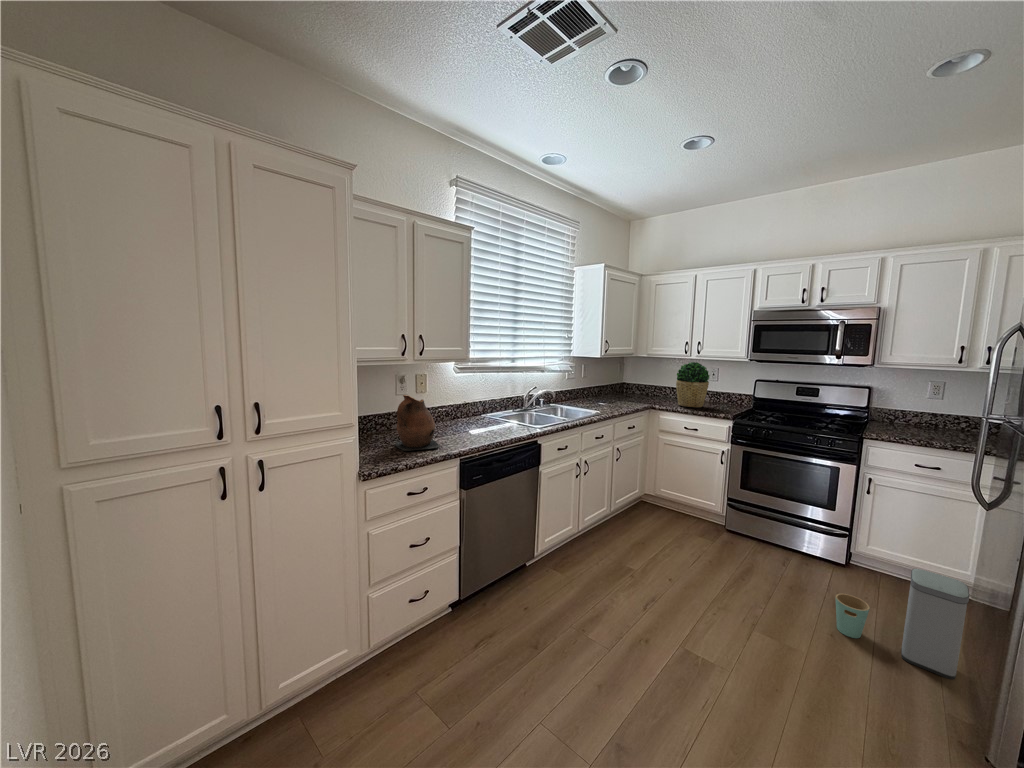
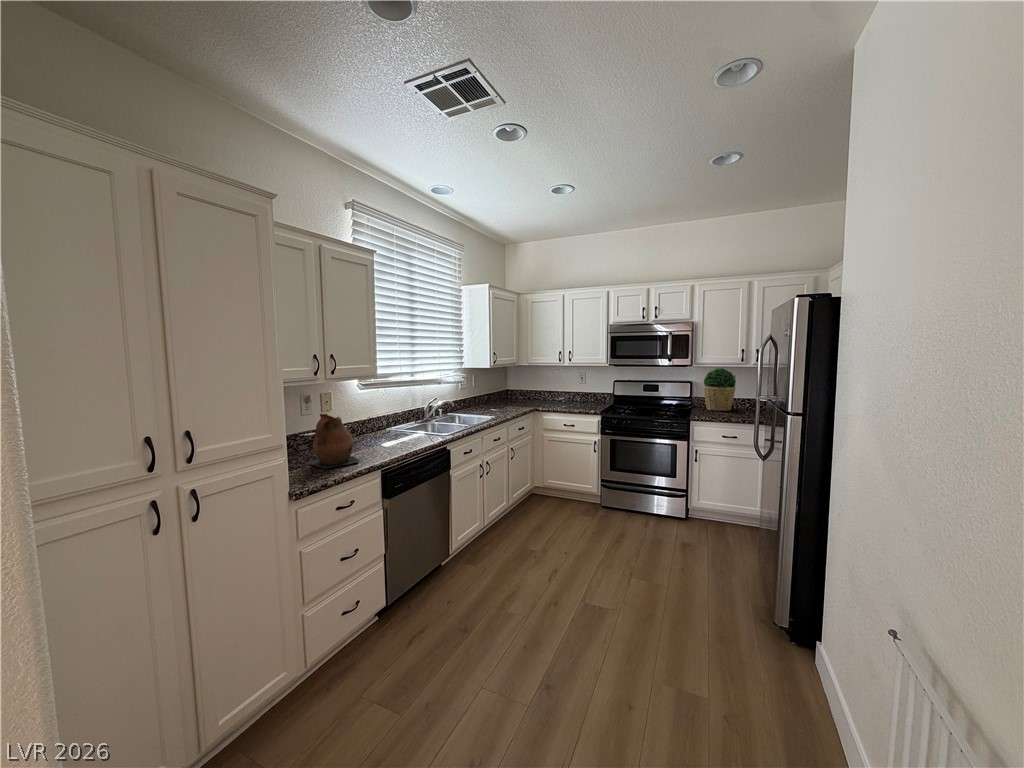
potted plant: present [676,362,709,407] -> present [704,368,736,411]
trash can: present [835,569,969,680] -> none [682,508,757,580]

